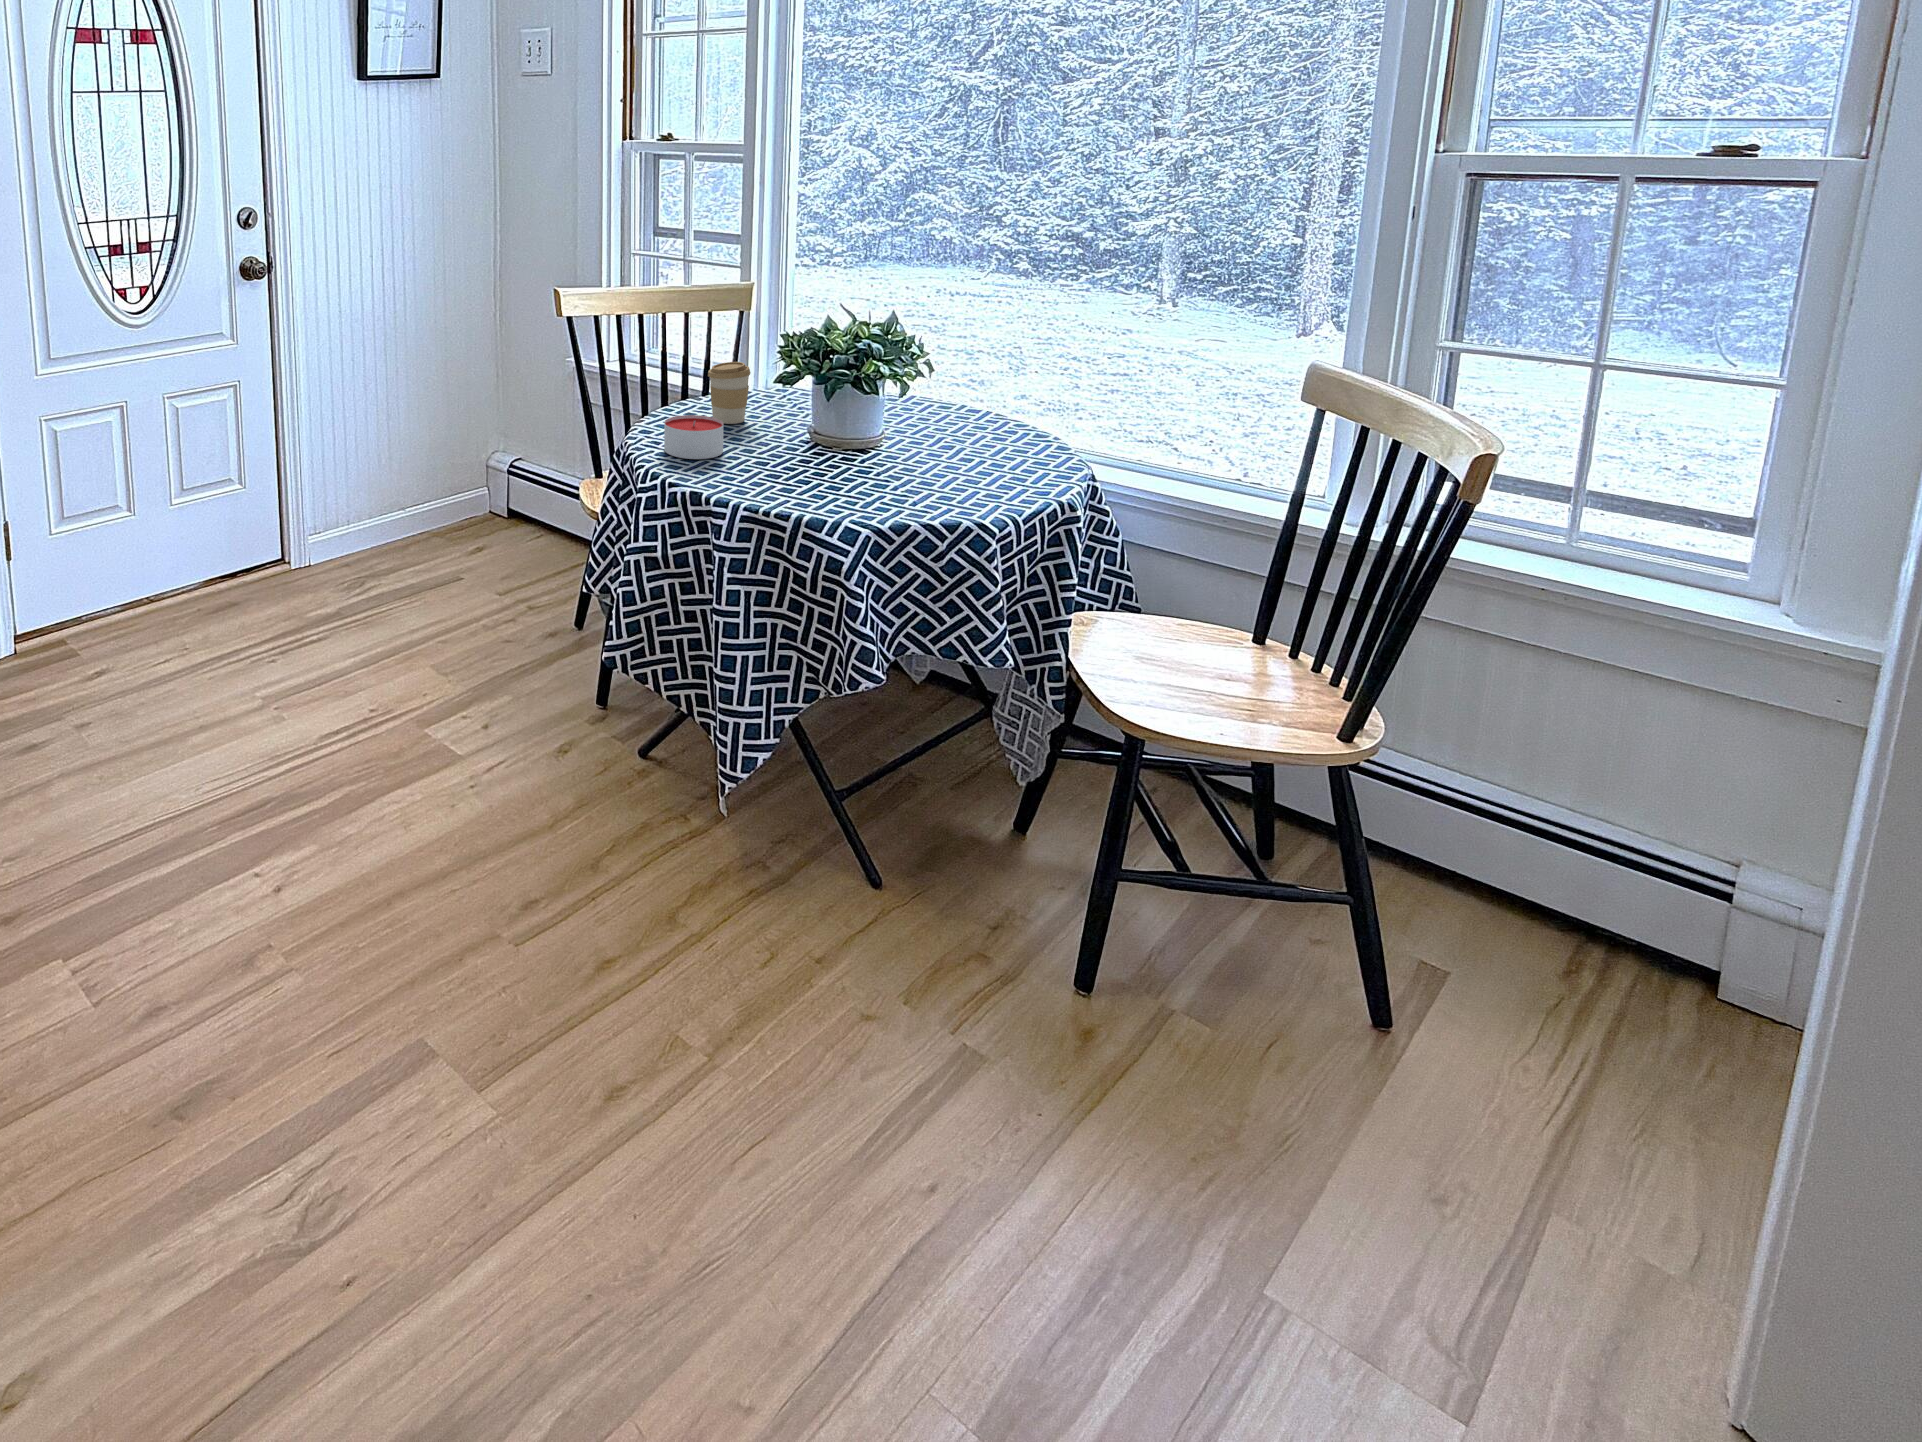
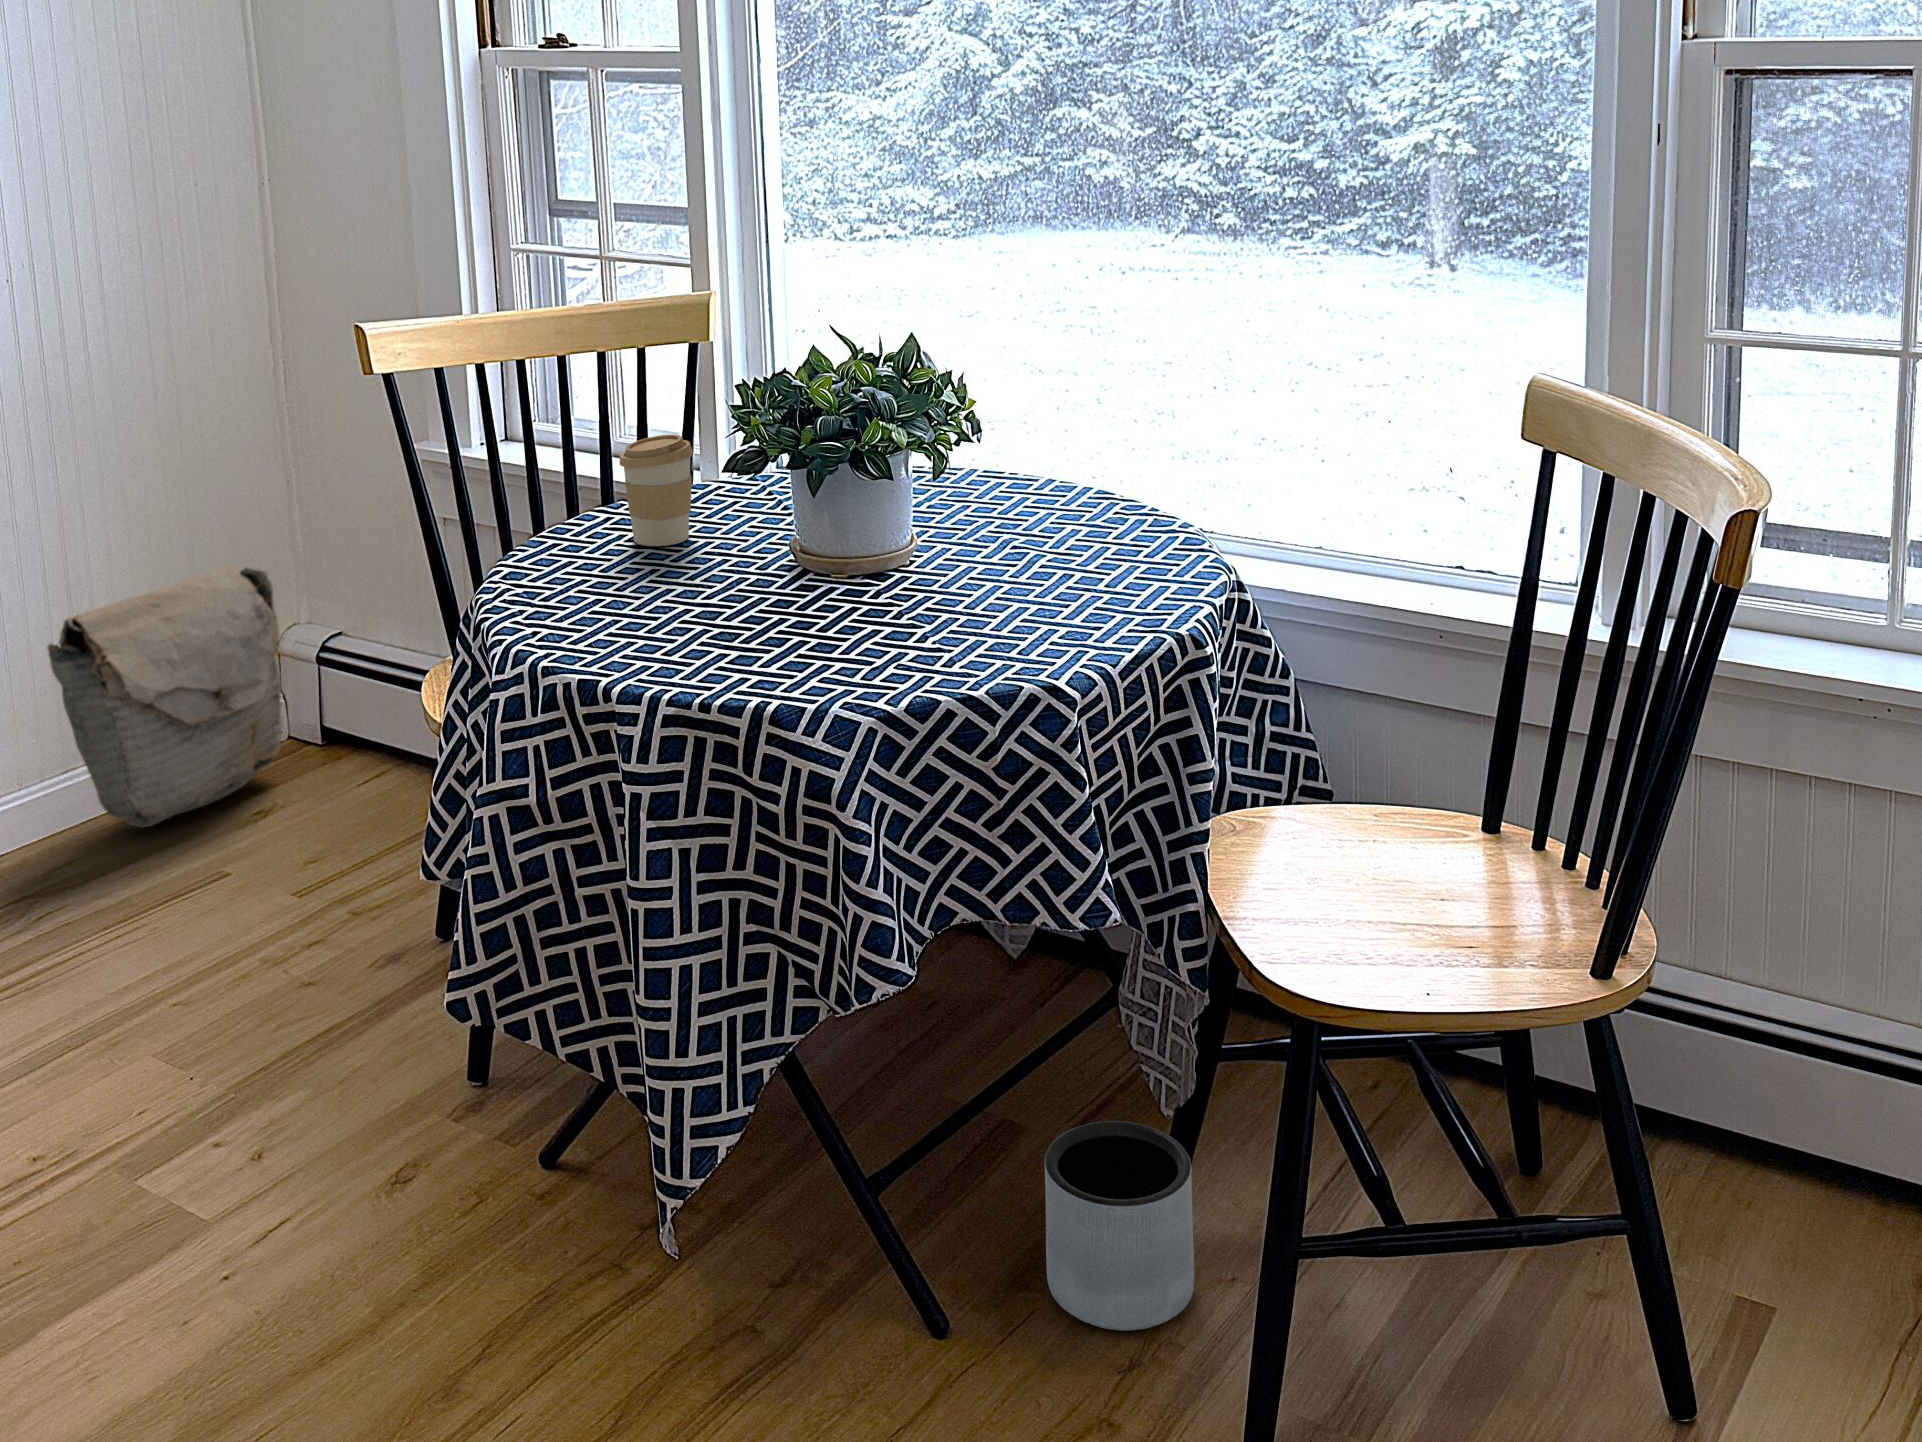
candle: present [664,415,723,459] -> none [535,538,643,619]
bag: none [379,416,493,550] -> present [47,565,282,827]
planter: none [943,783,1042,907] -> present [1045,1121,1194,1331]

